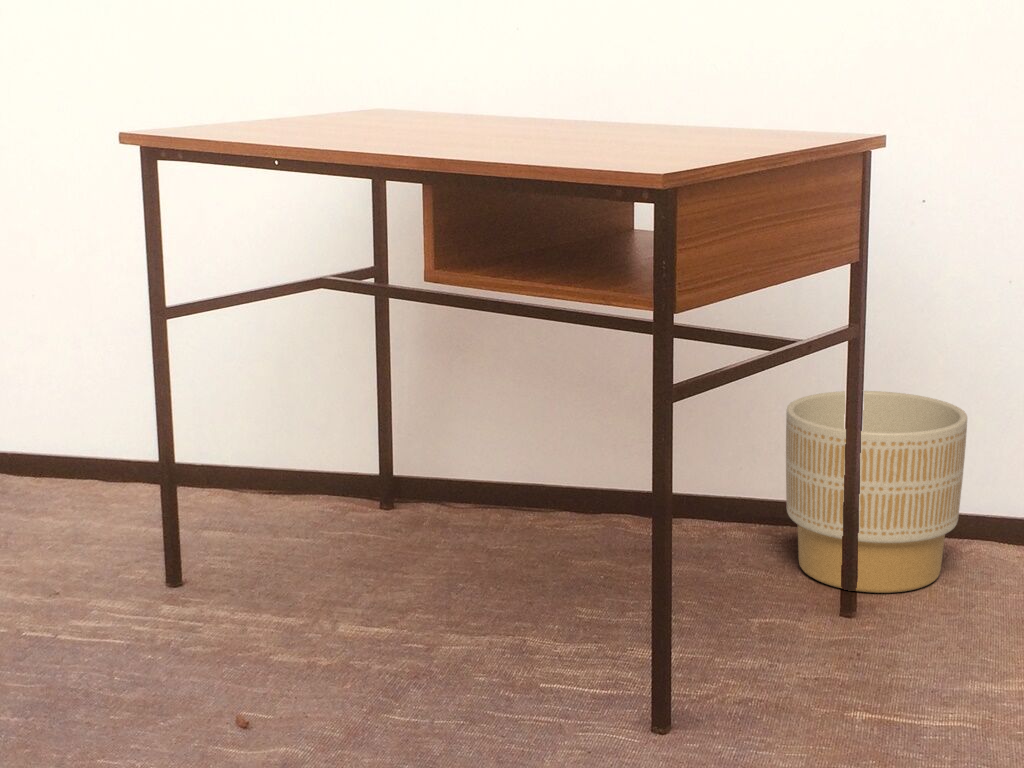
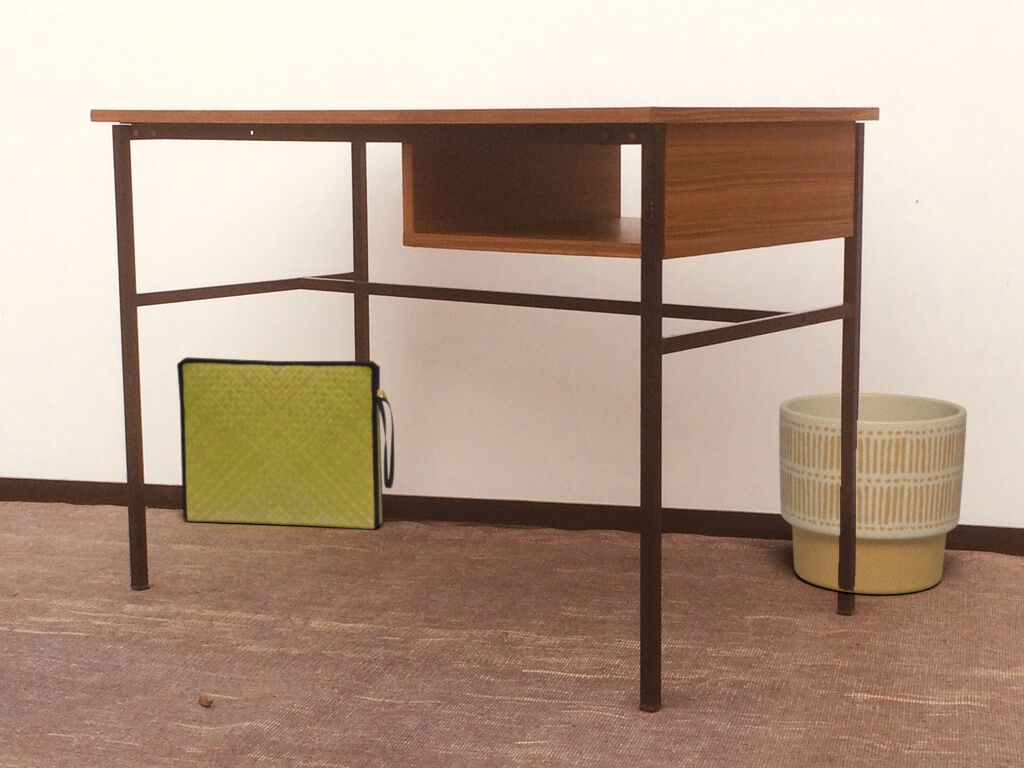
bag: none [205,347,415,512] -> present [177,357,394,529]

